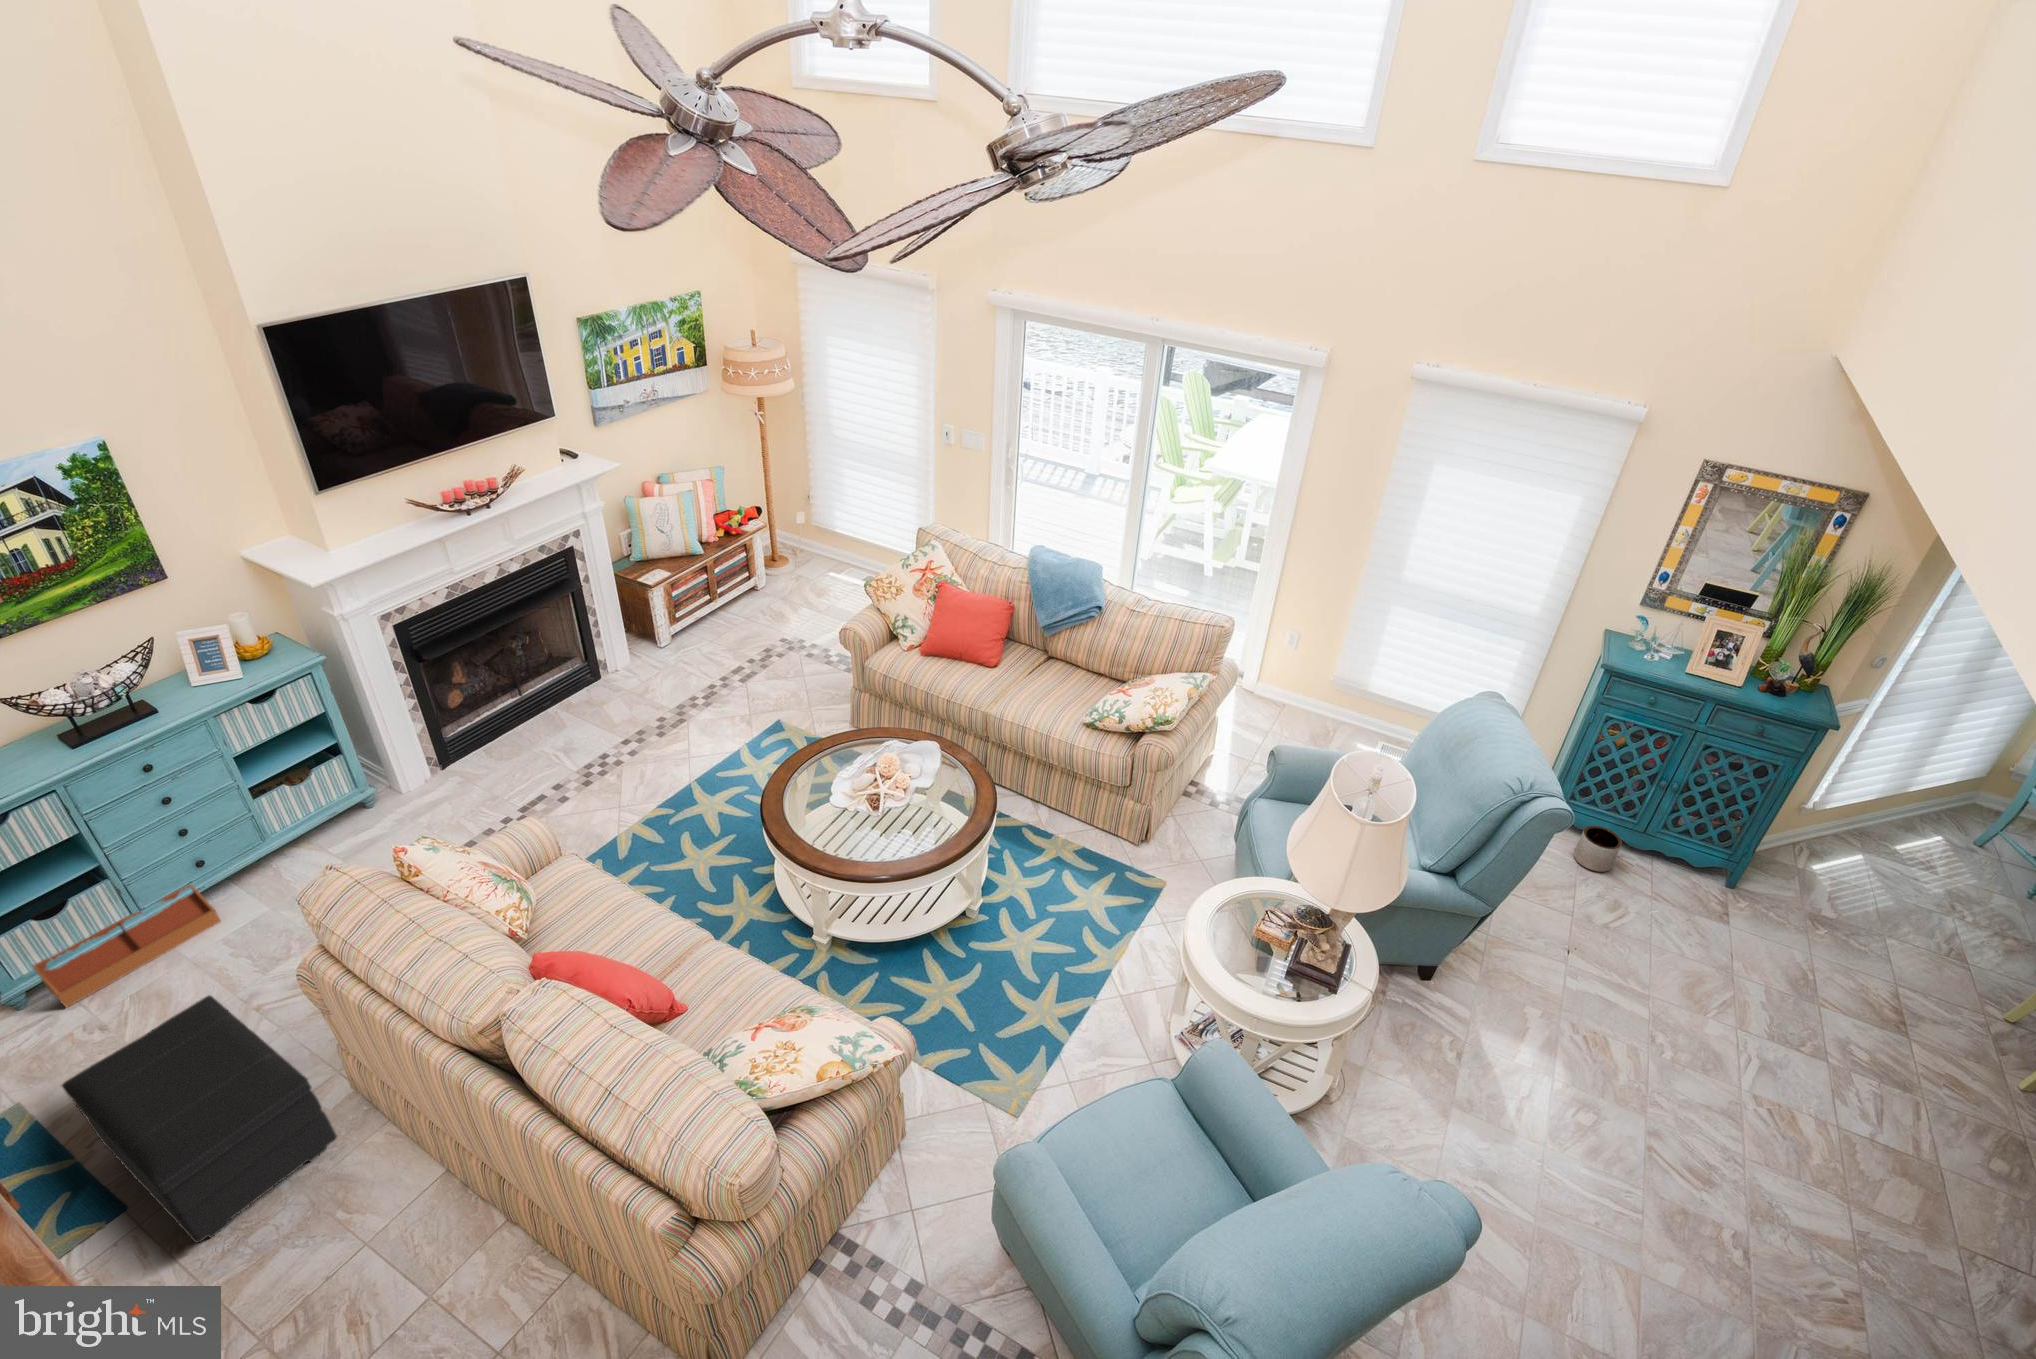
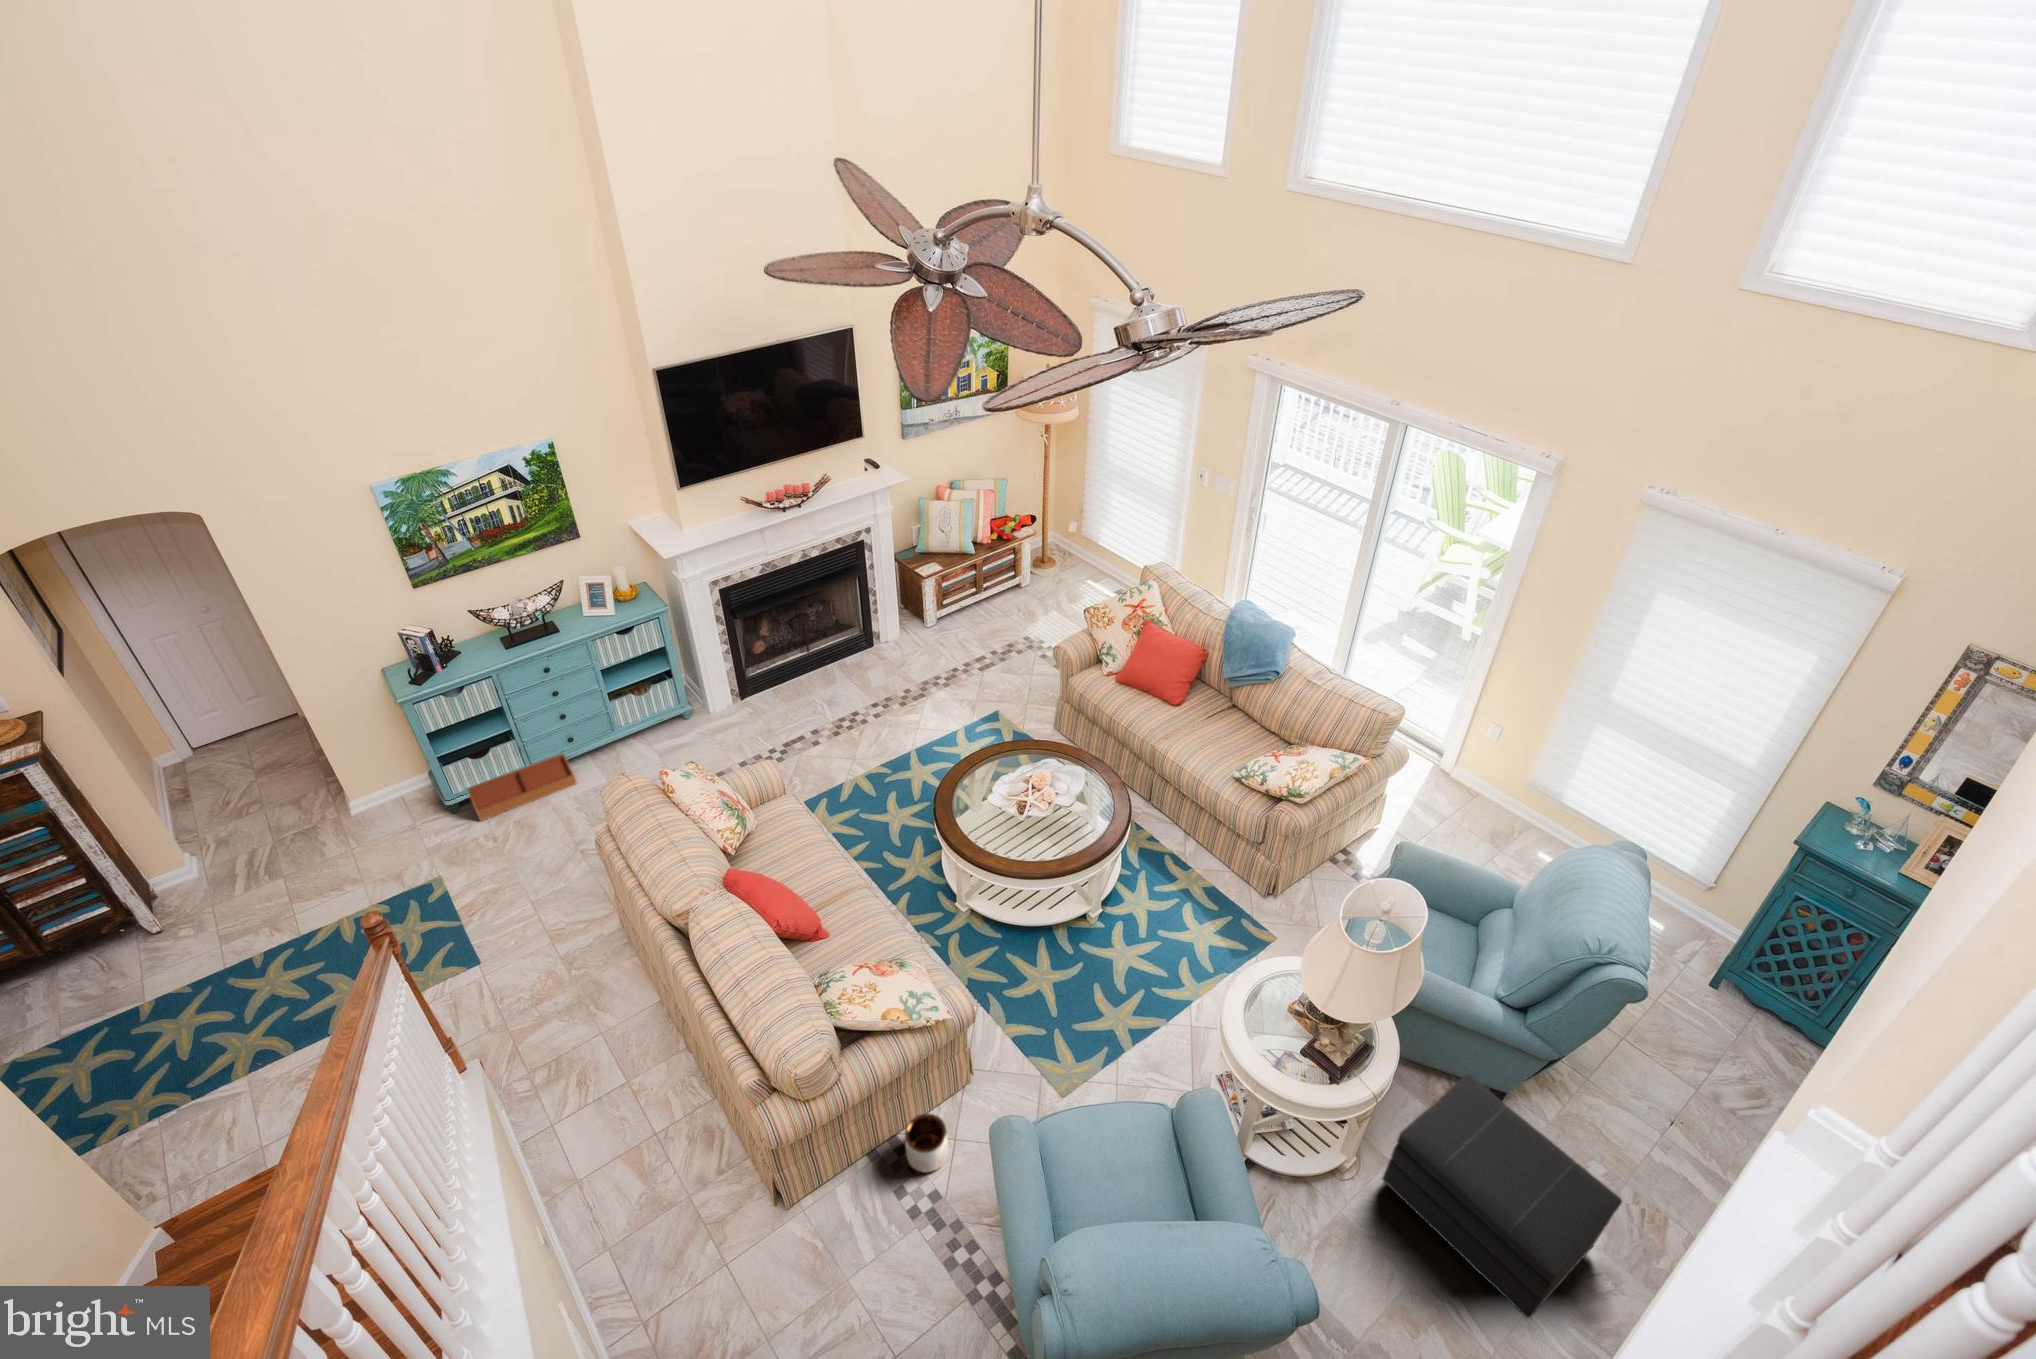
planter: present [1574,826,1622,872] -> present [905,1114,948,1172]
footstool: present [62,995,337,1243] -> present [1382,1074,1622,1318]

